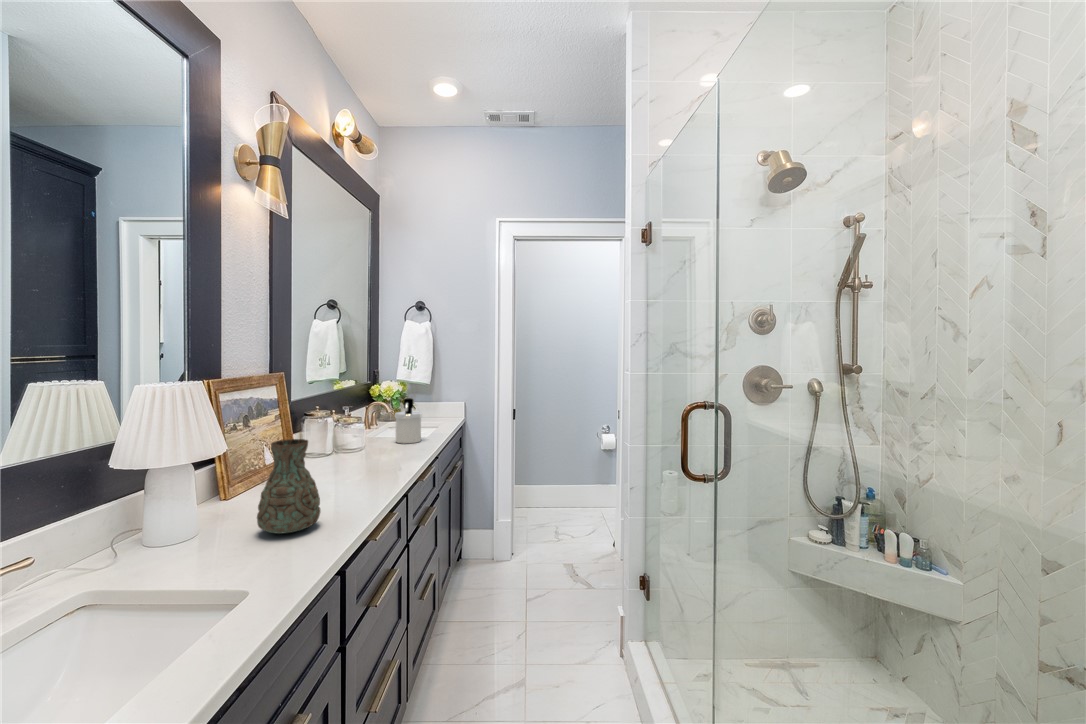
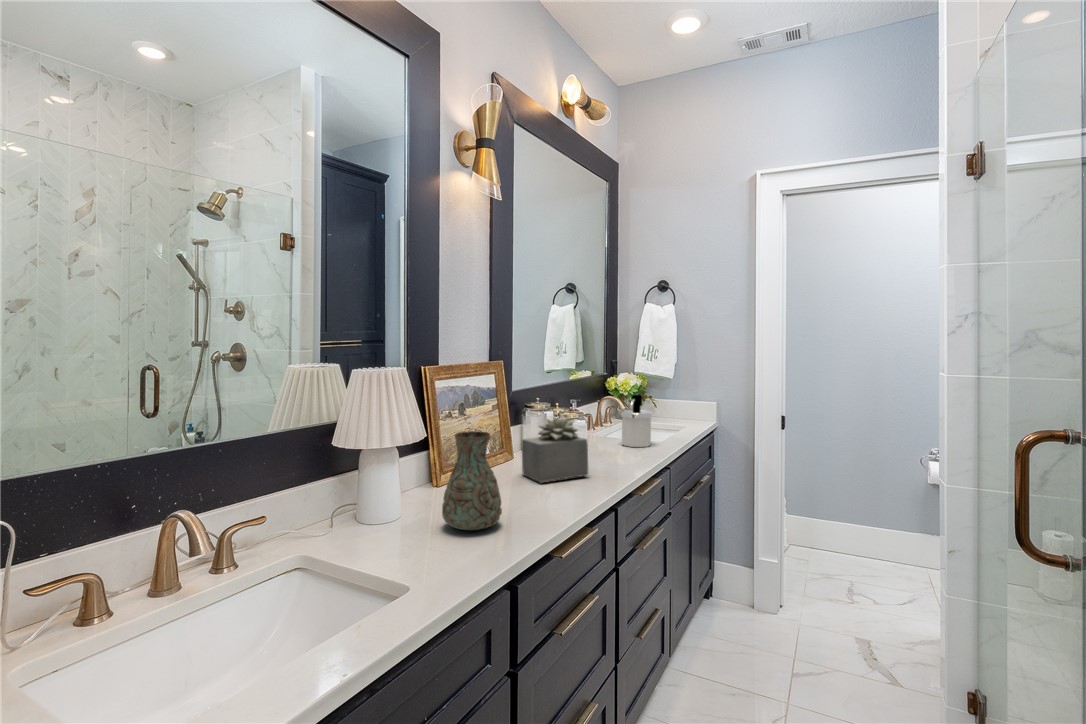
succulent plant: none [314,420,381,482] -> present [522,417,589,482]

